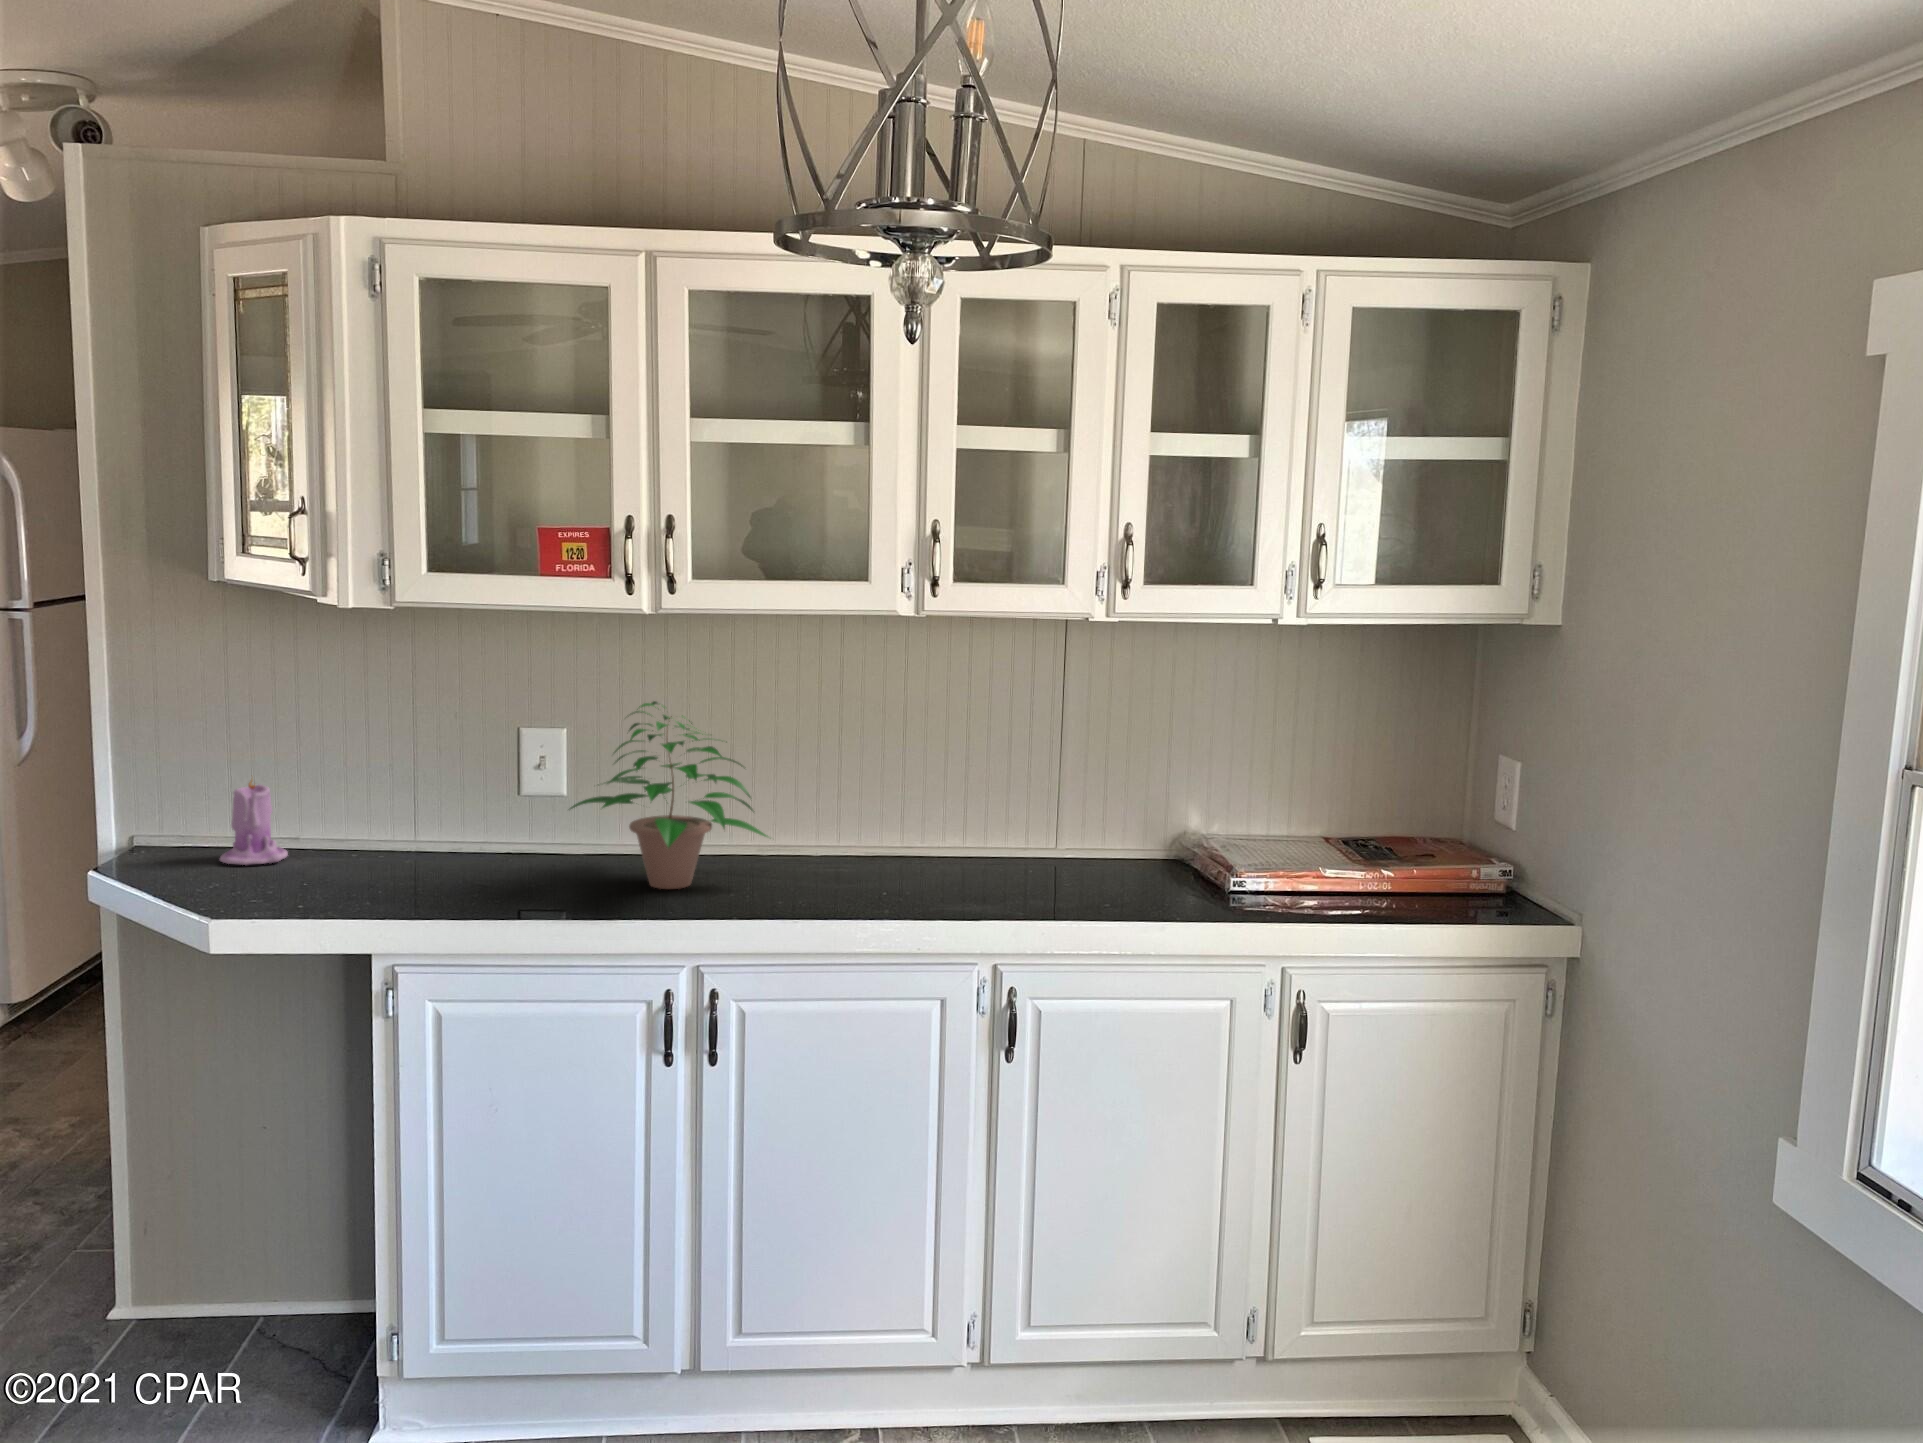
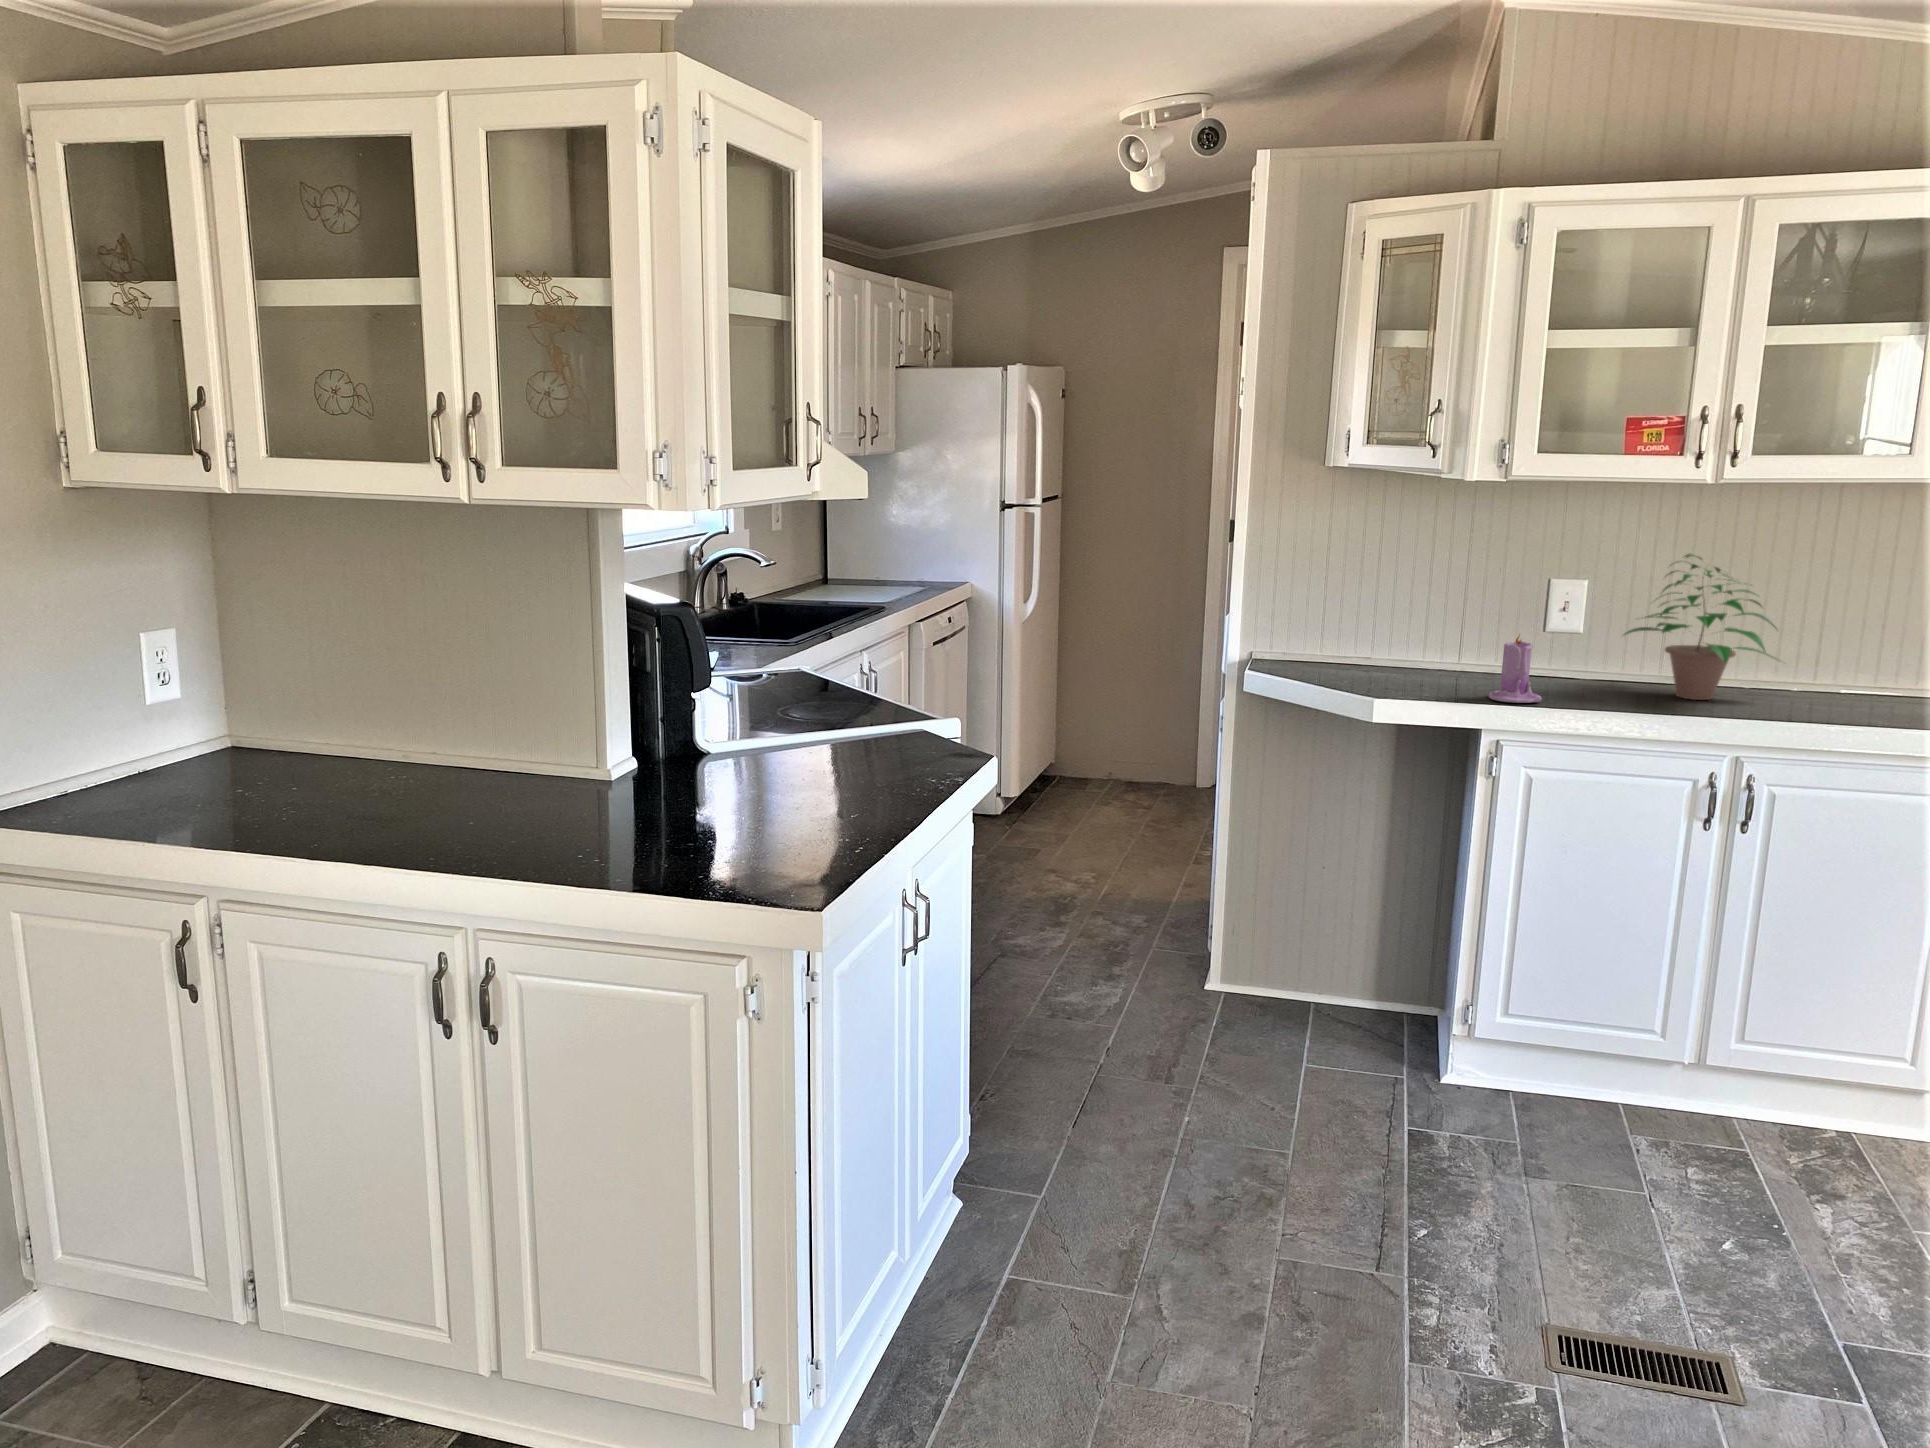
candle: present [220,780,288,865] -> present [1489,633,1542,703]

